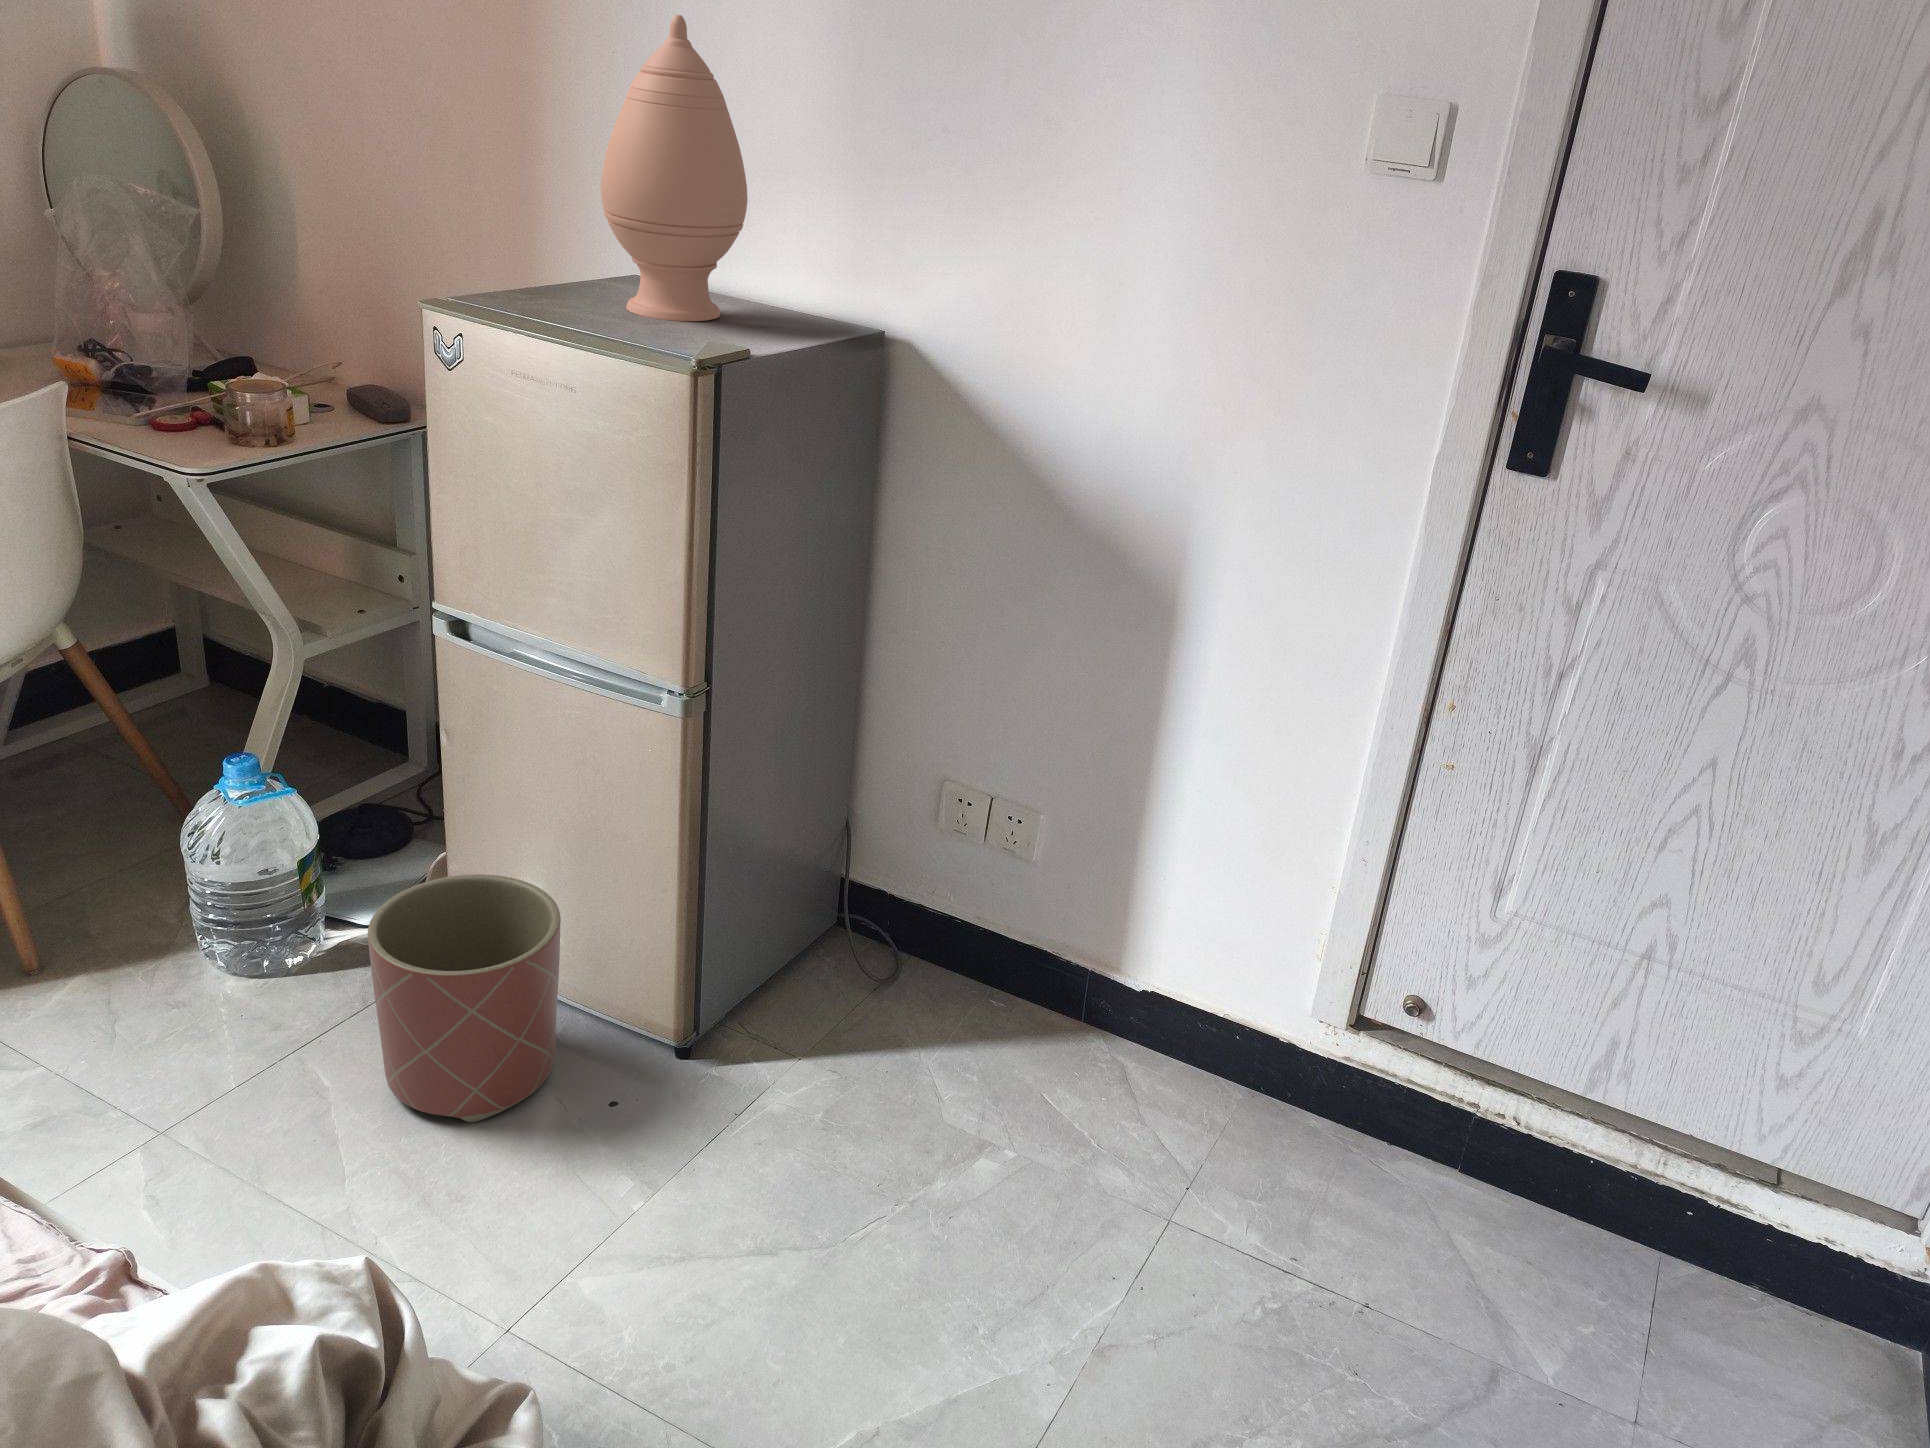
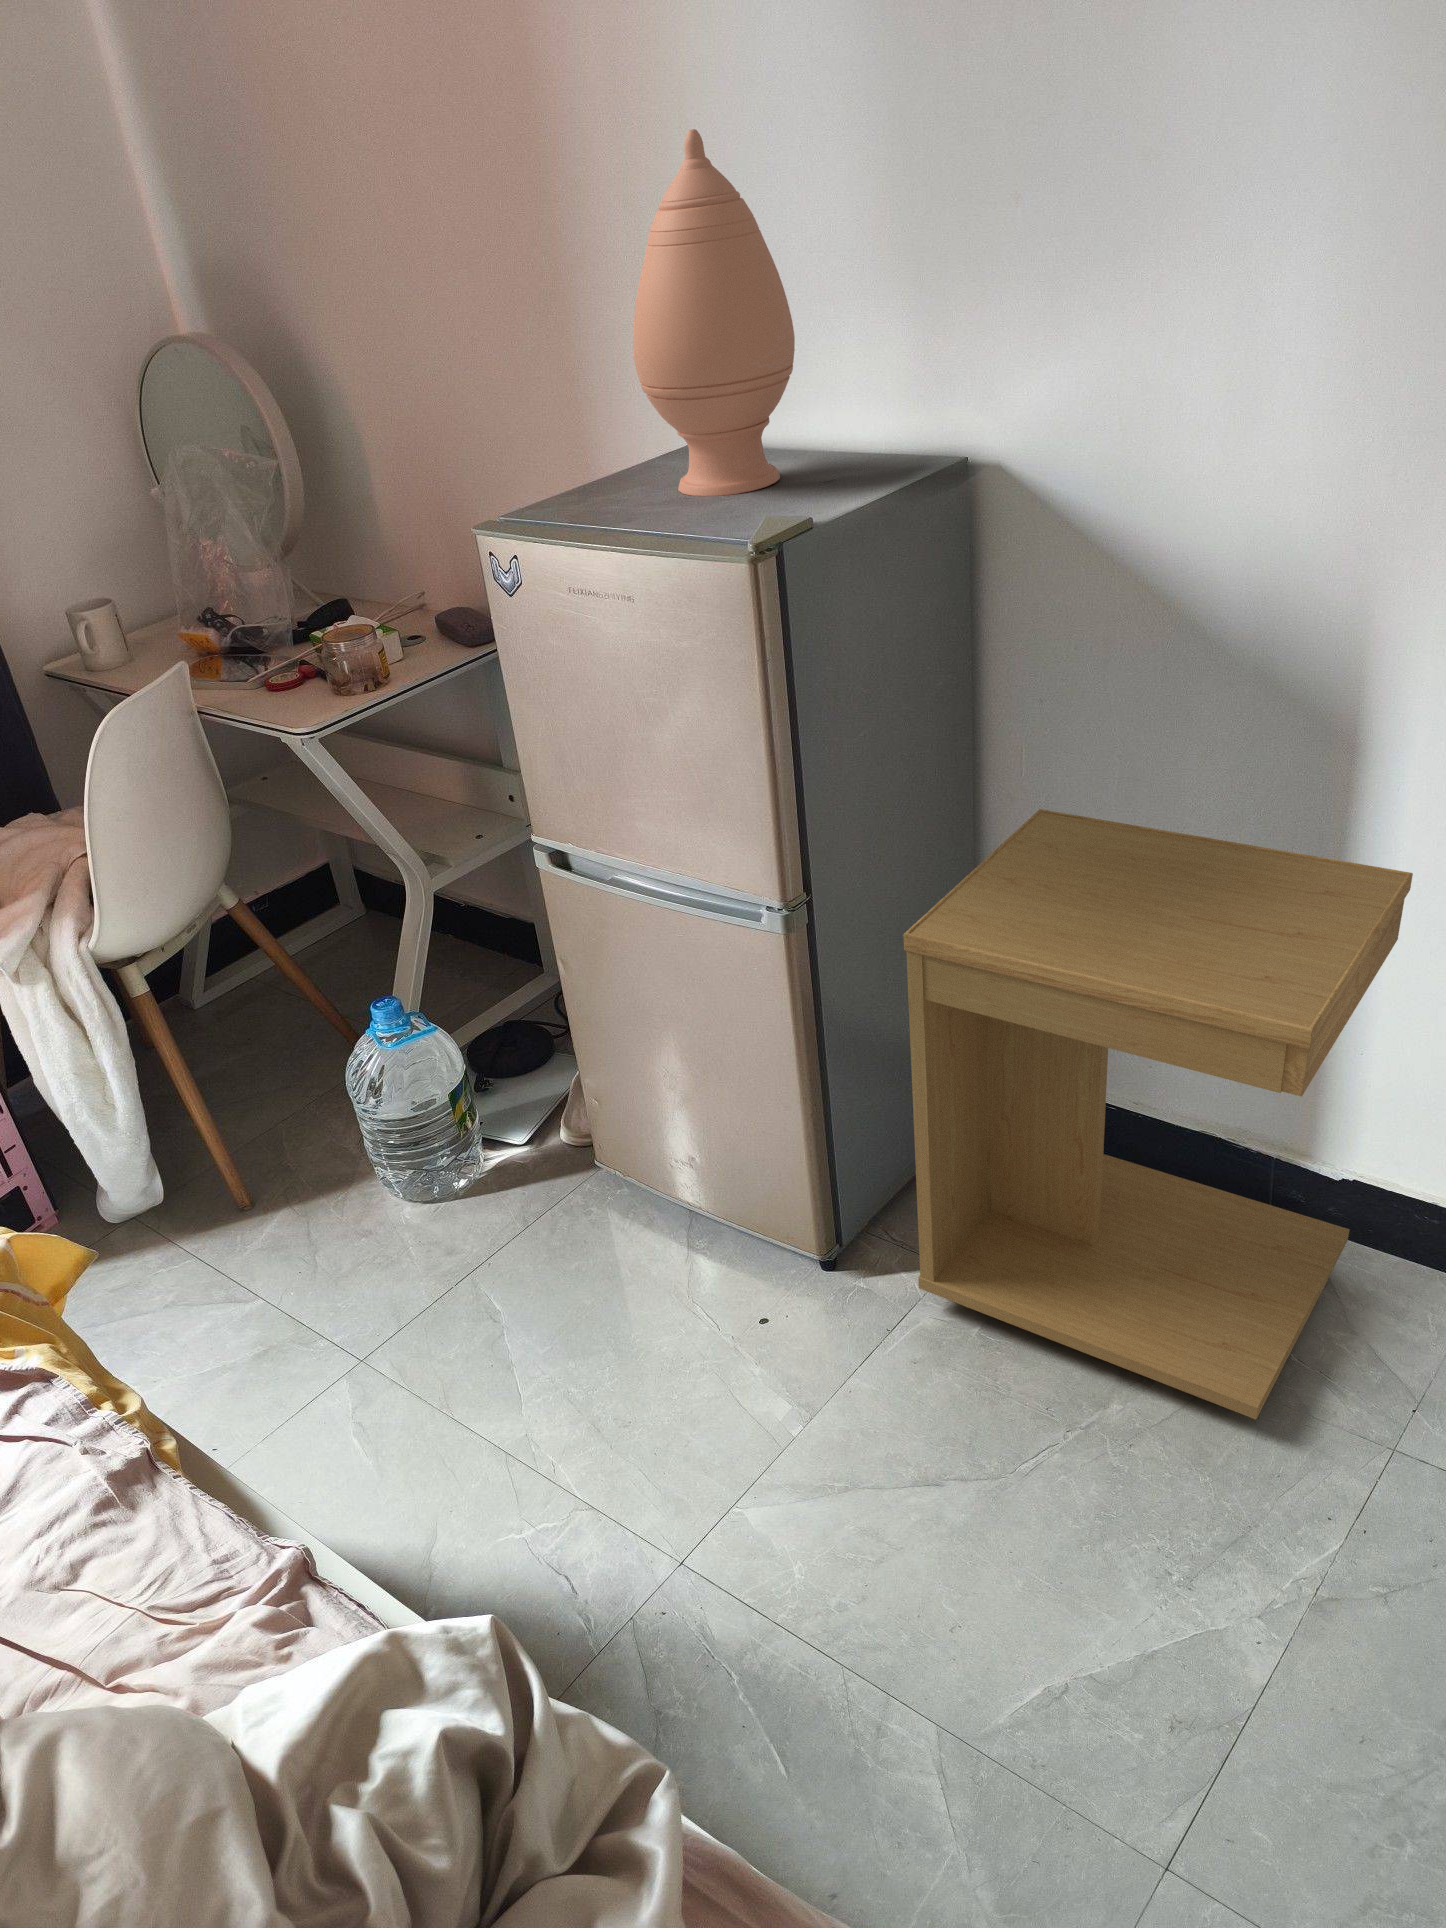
side table: none [770,638,1211,1191] -> present [903,809,1413,1419]
planter: present [368,874,561,1122] -> none [511,1100,702,1344]

